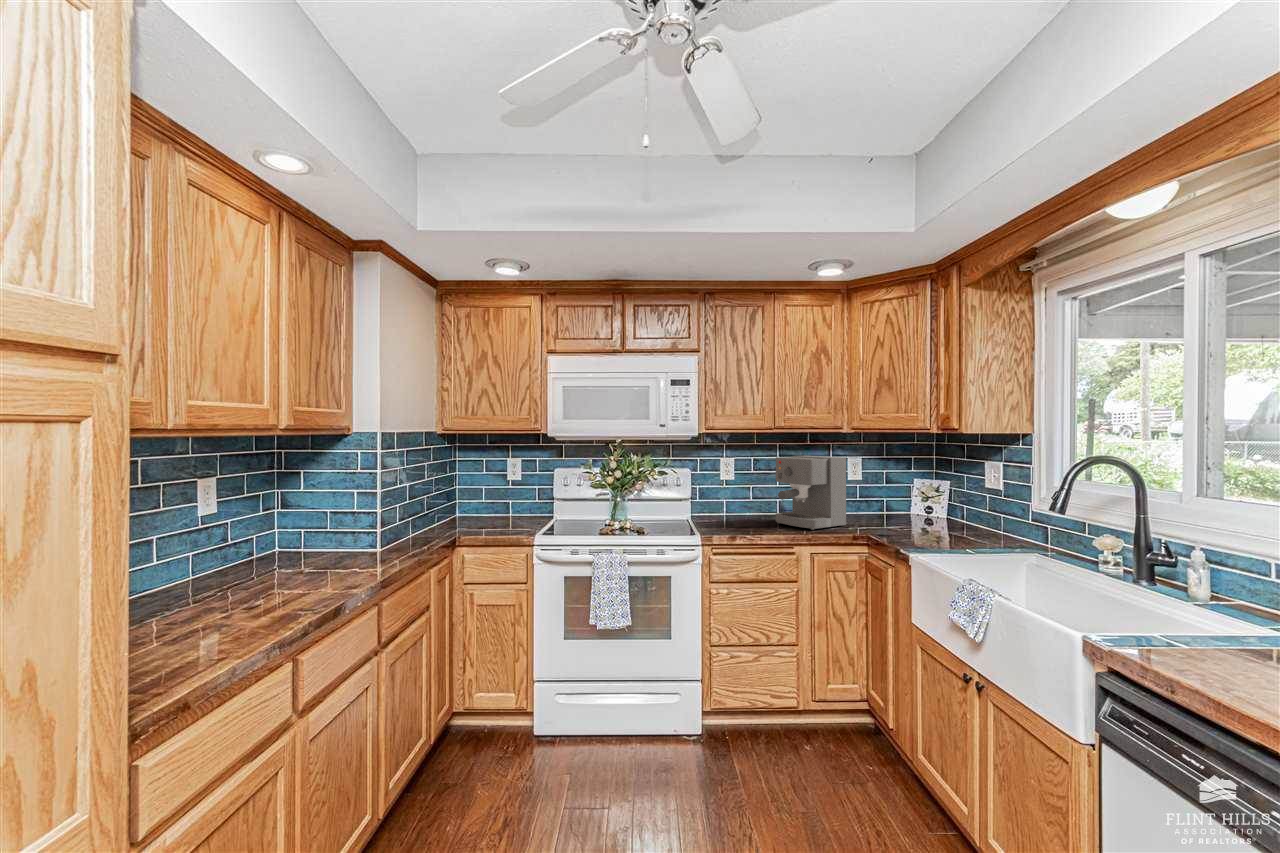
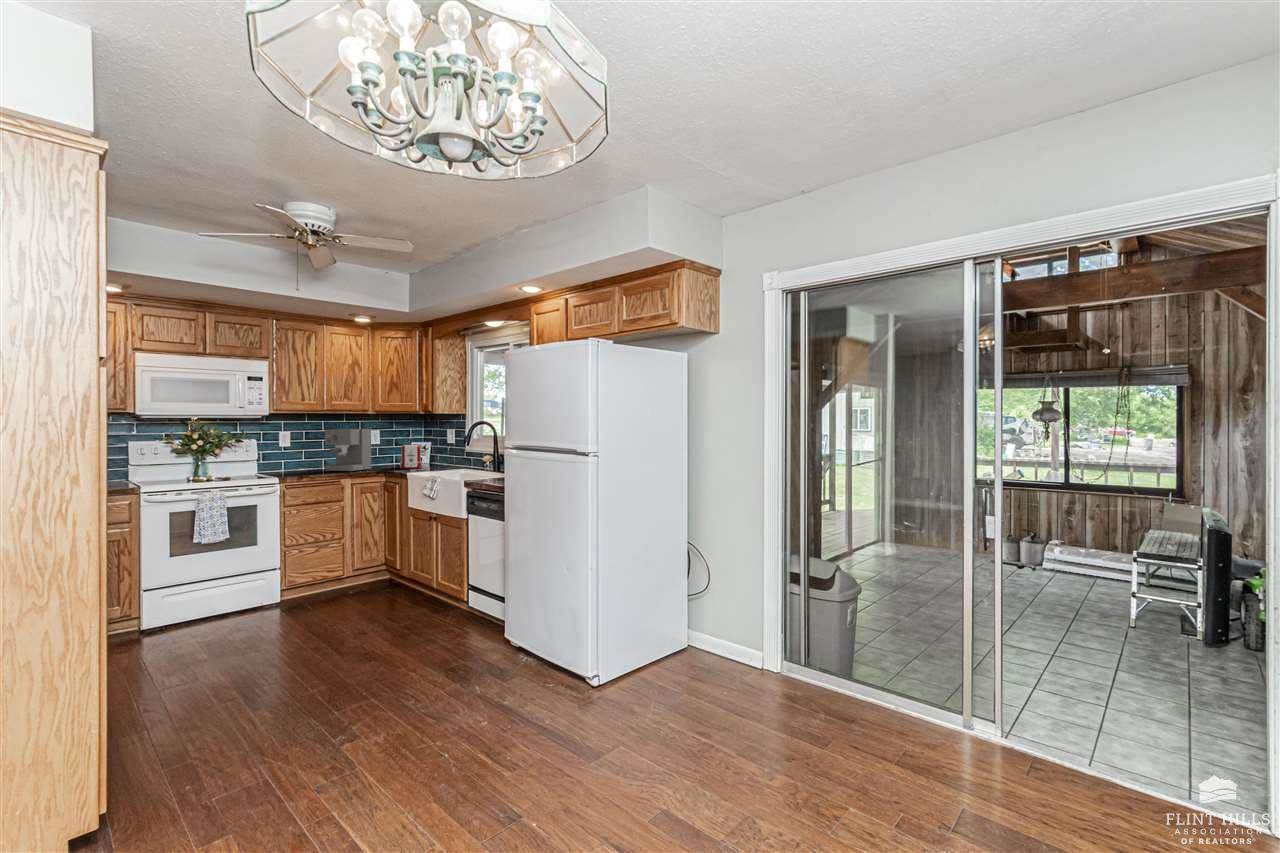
toaster: none [895,486,937,535] -> present [400,444,422,469]

